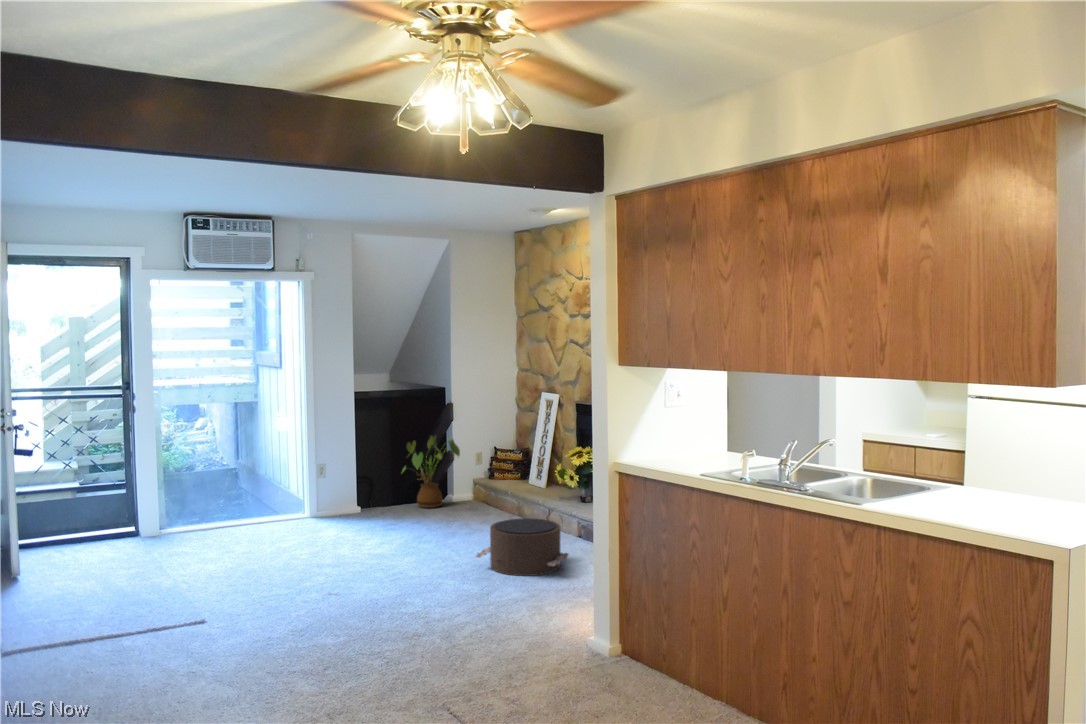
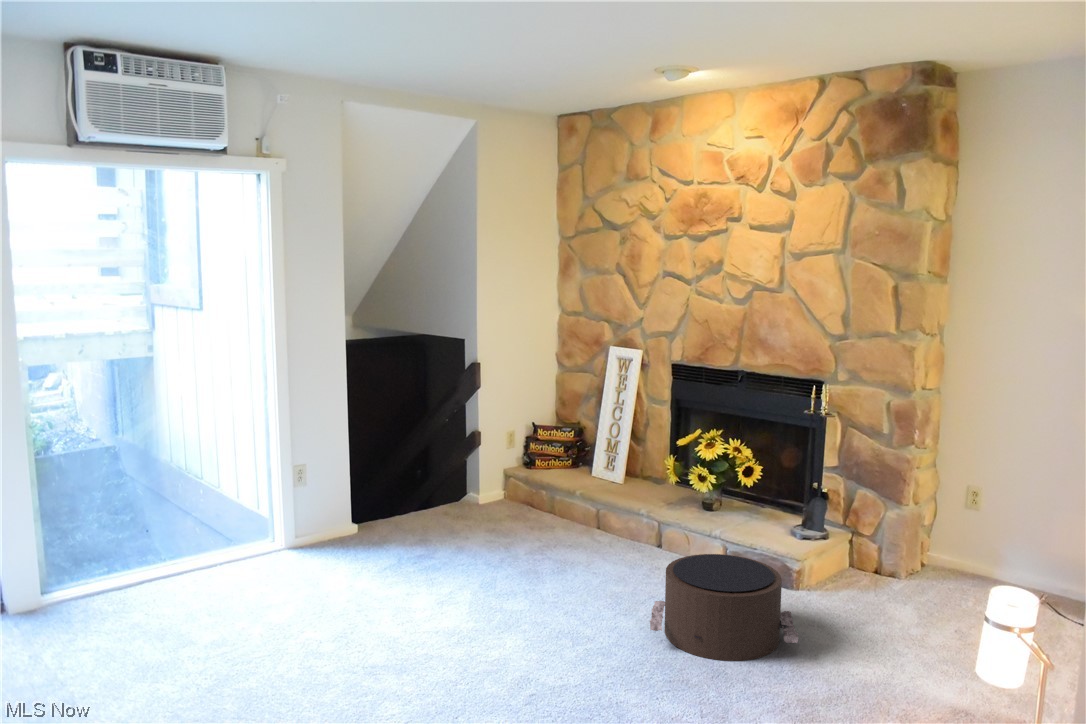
house plant: present [402,436,460,508] -> none [416,411,502,518]

